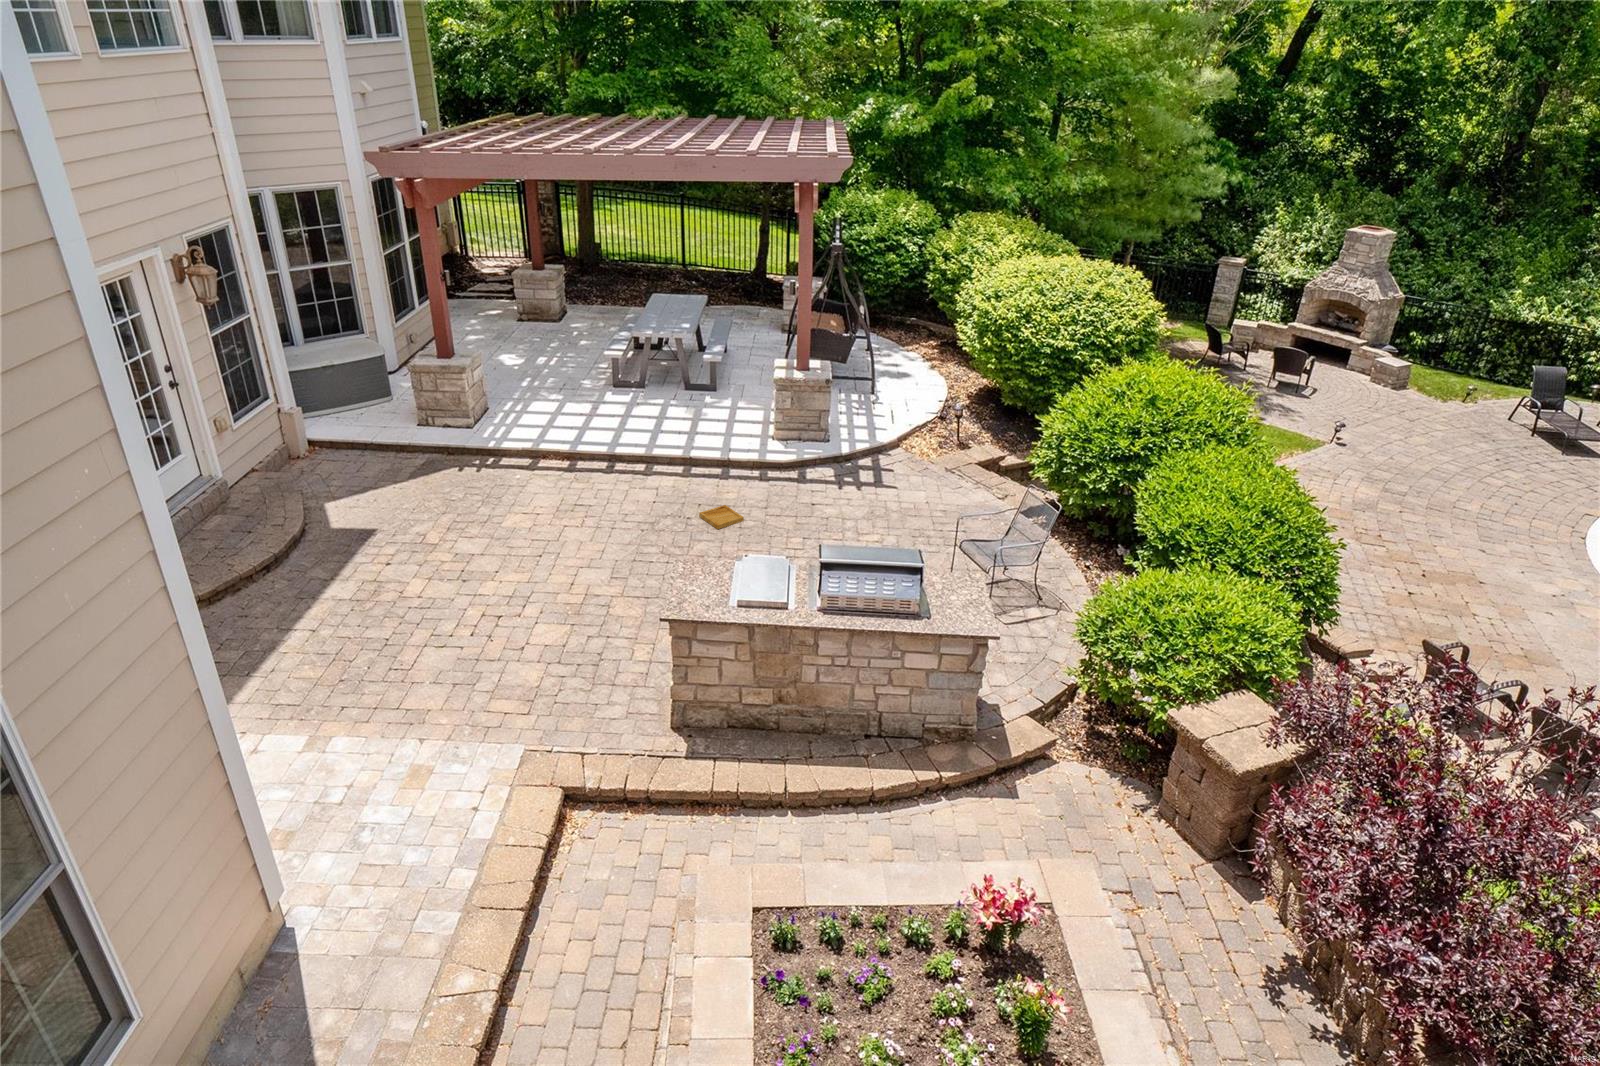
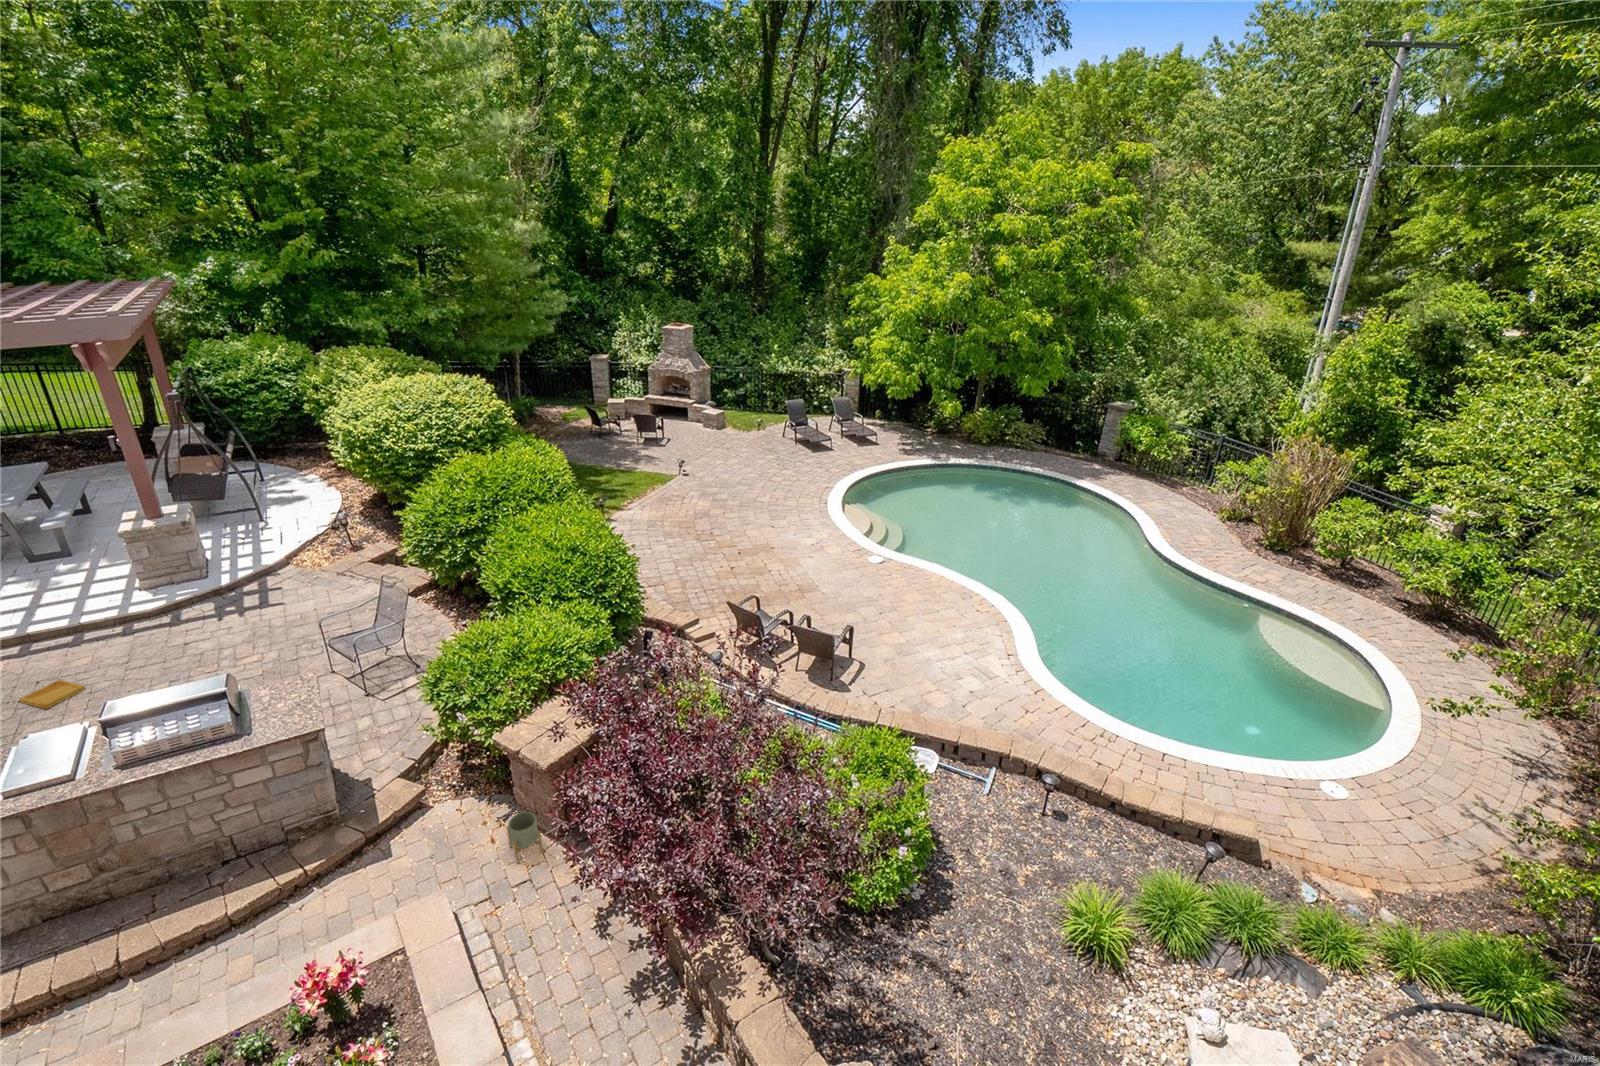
planter: none [1148,813,1199,870] -> present [506,812,543,863]

